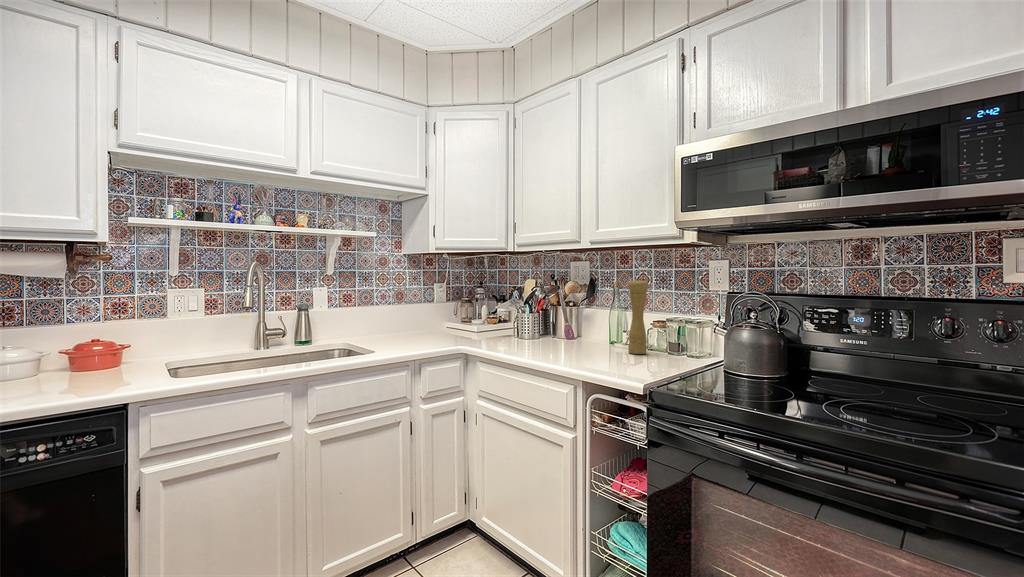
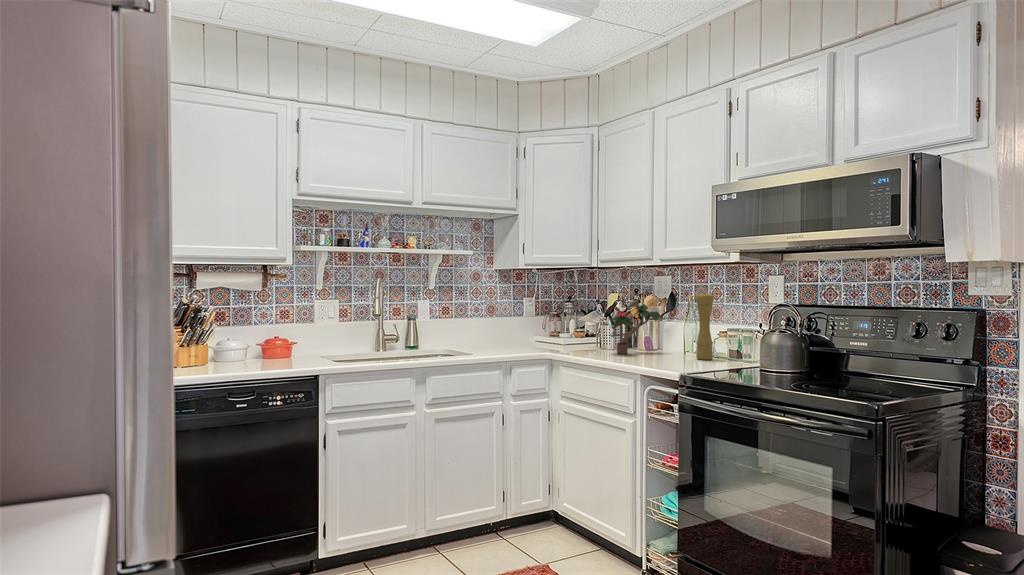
potted plant: none [526,290,590,346] -> present [611,304,664,354]

